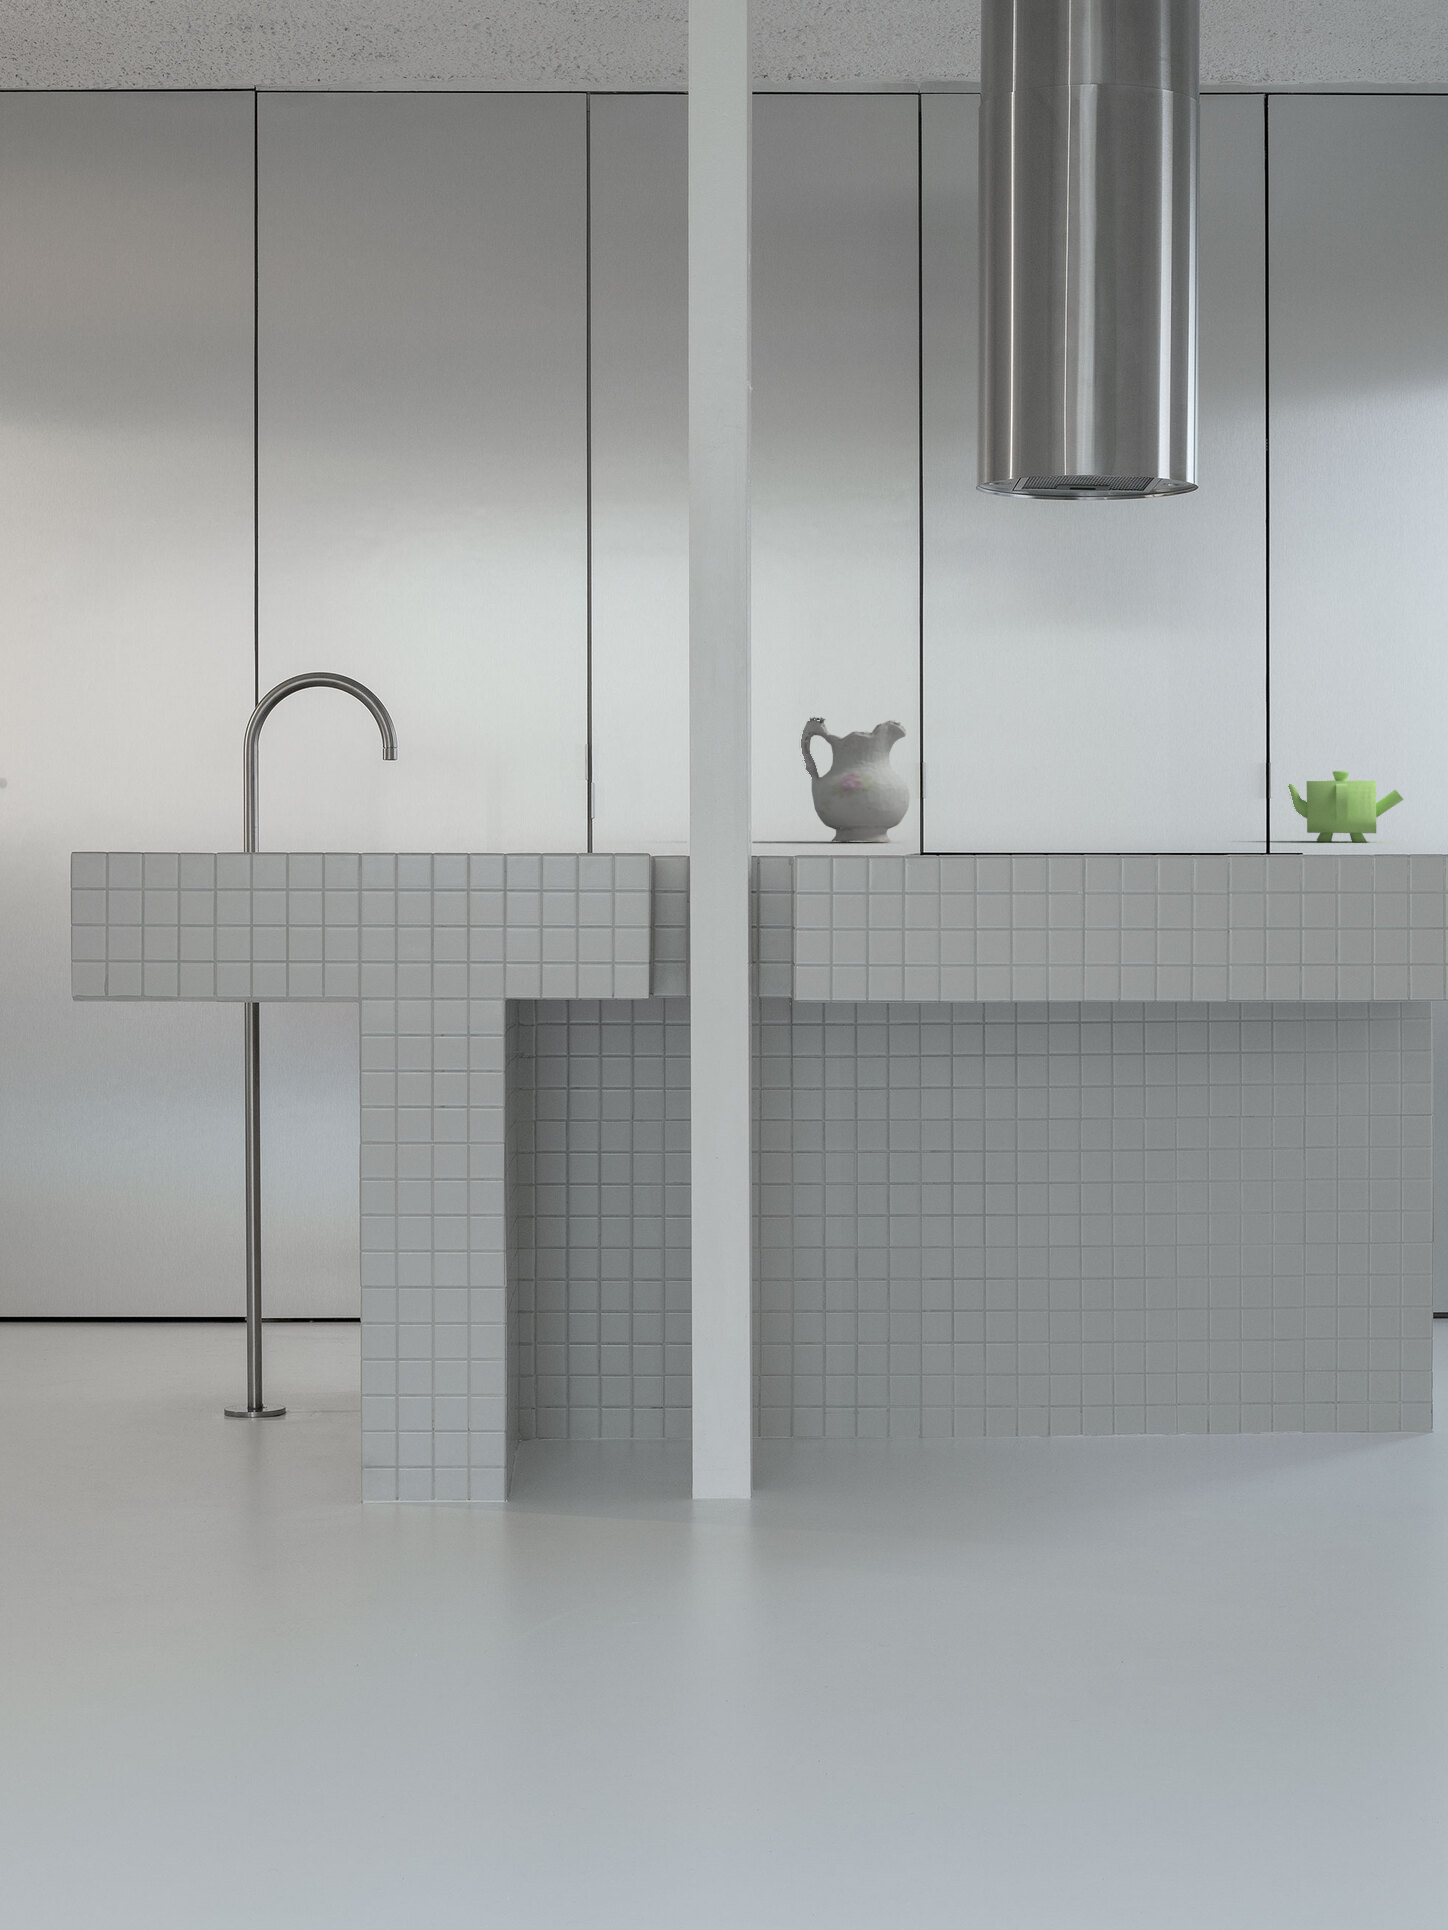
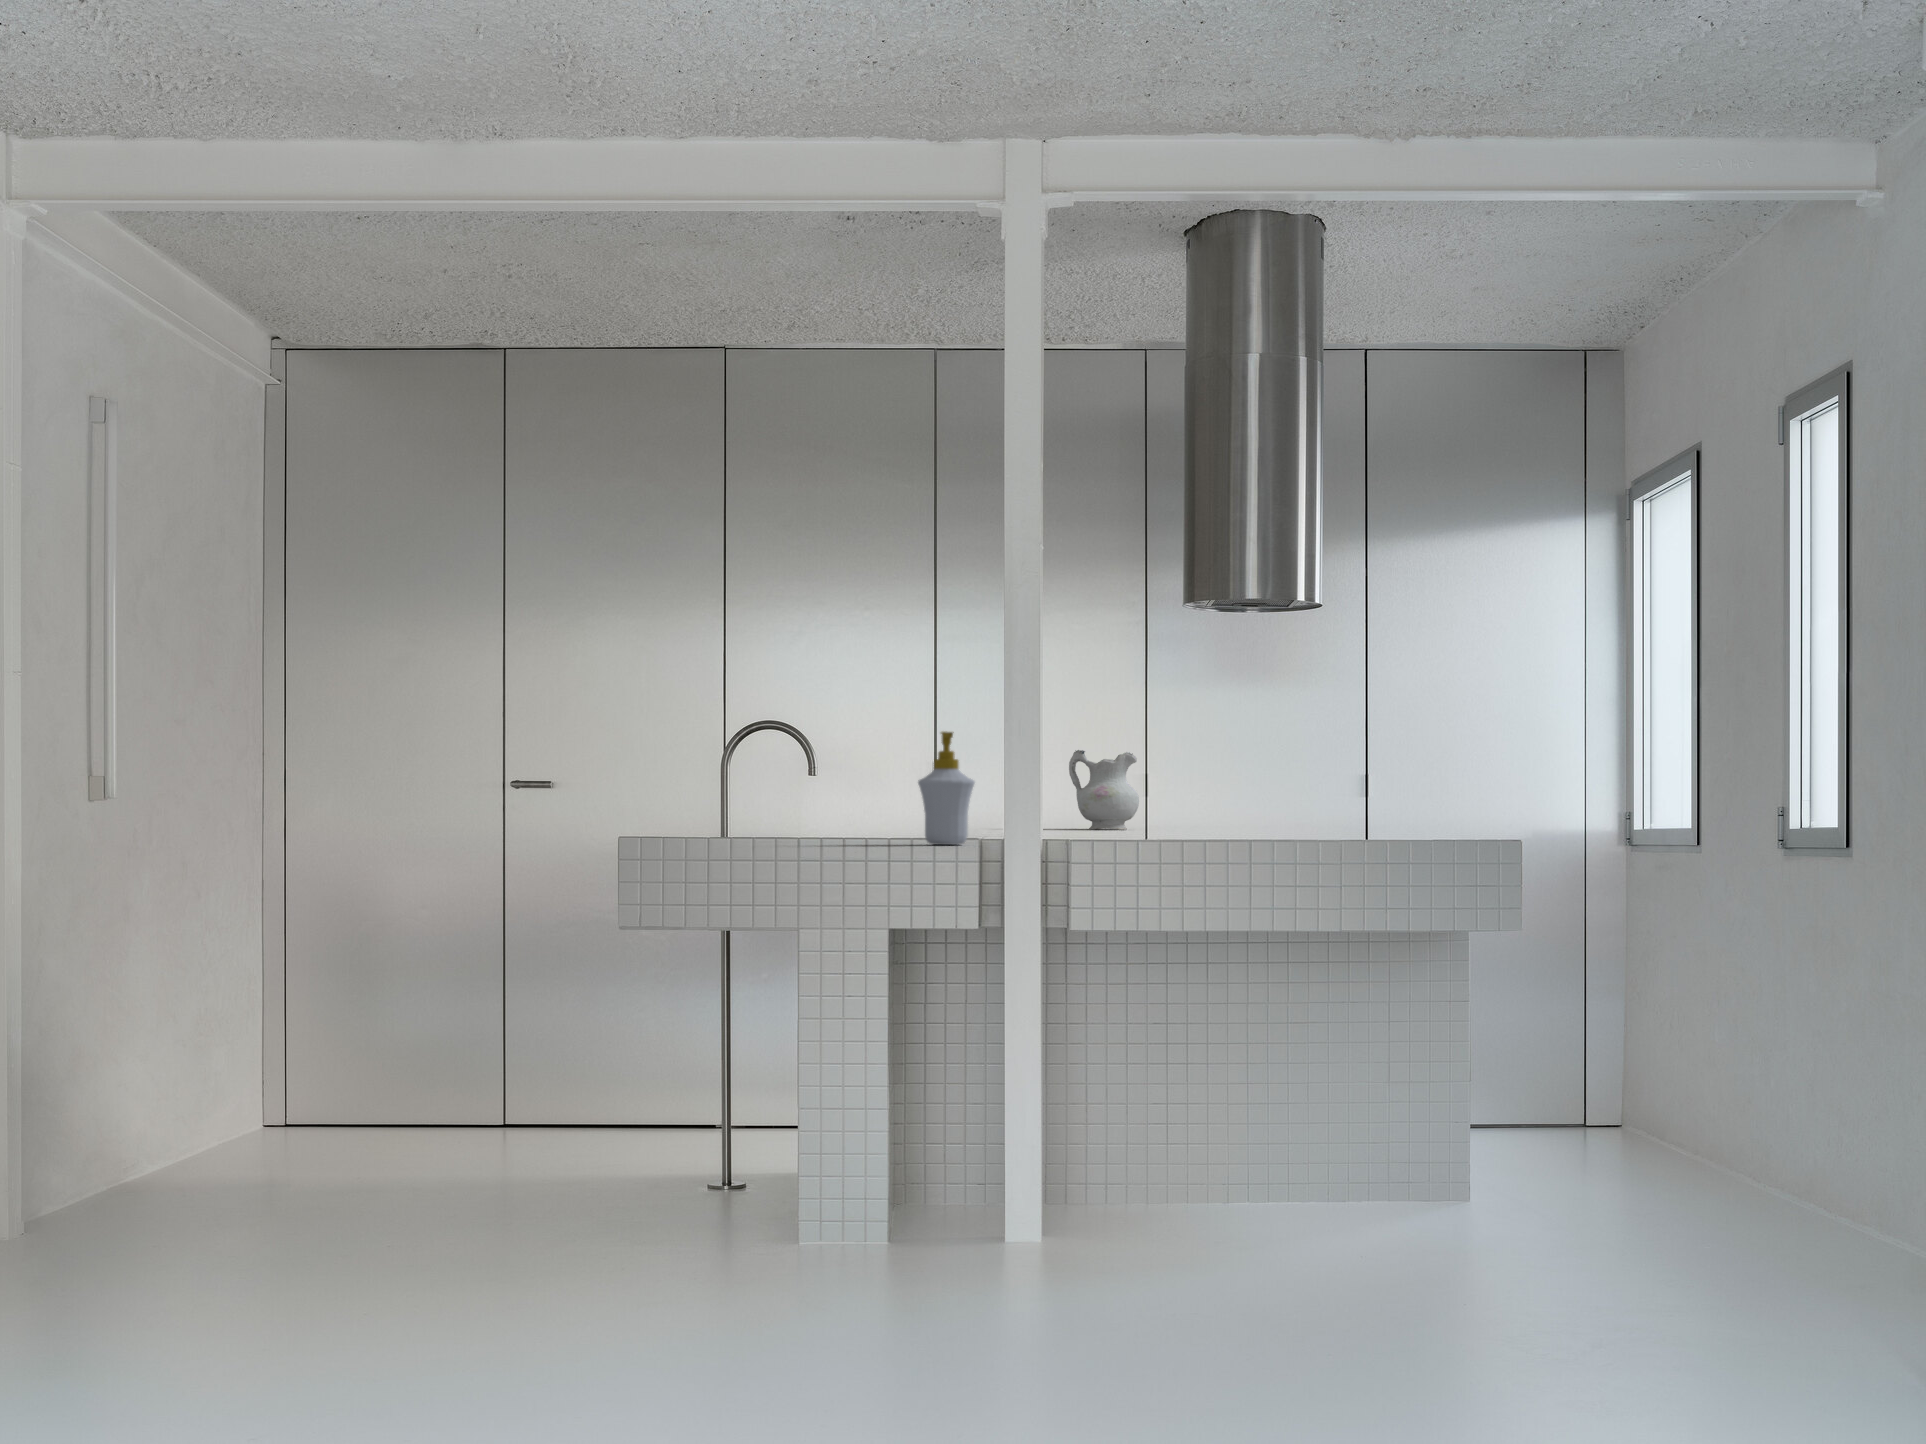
soap bottle: none [551,683,643,865] -> present [918,732,975,845]
teapot: present [1288,771,1403,842] -> none [1373,785,1455,830]

